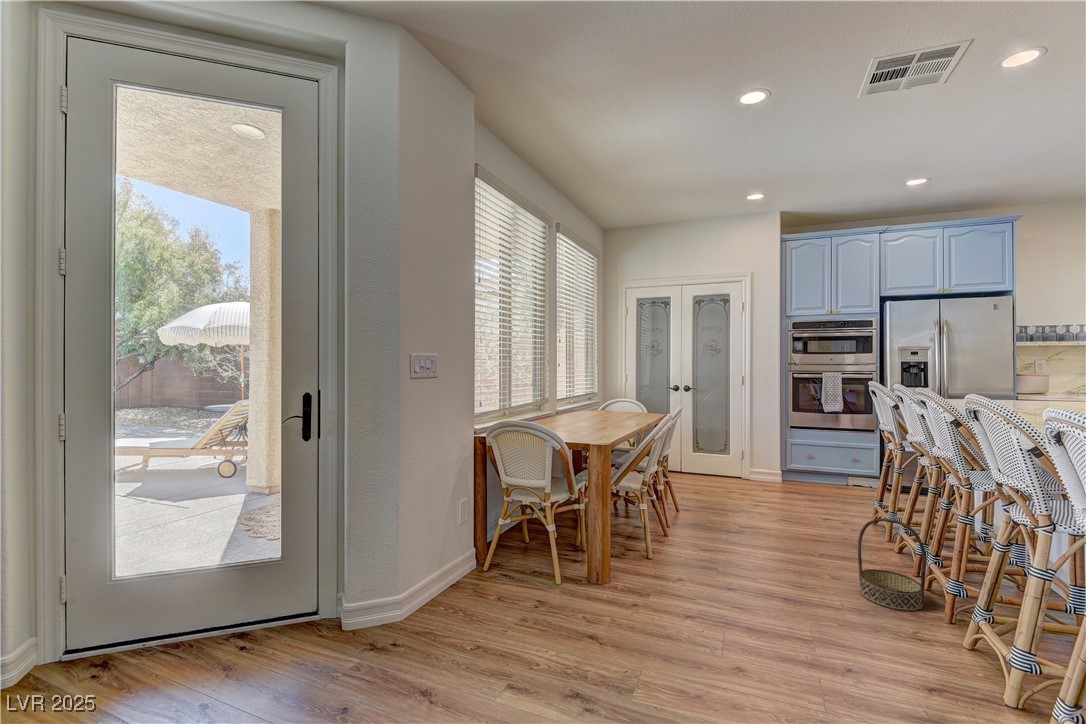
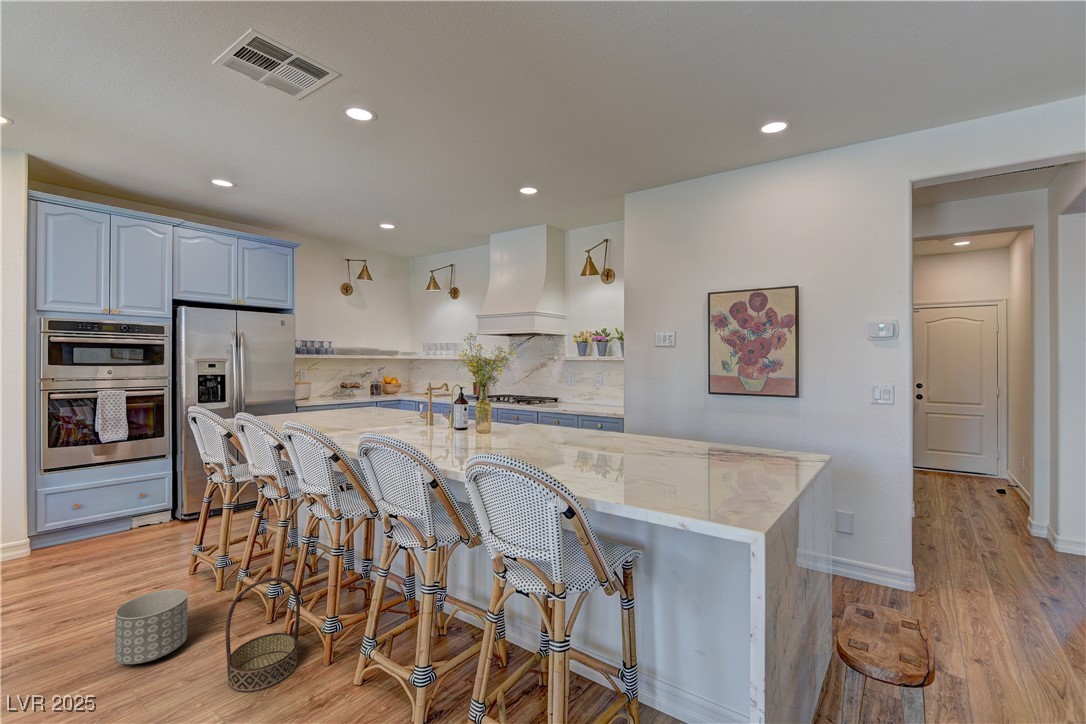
planter: none [801,508,847,556] -> present [115,589,188,664]

